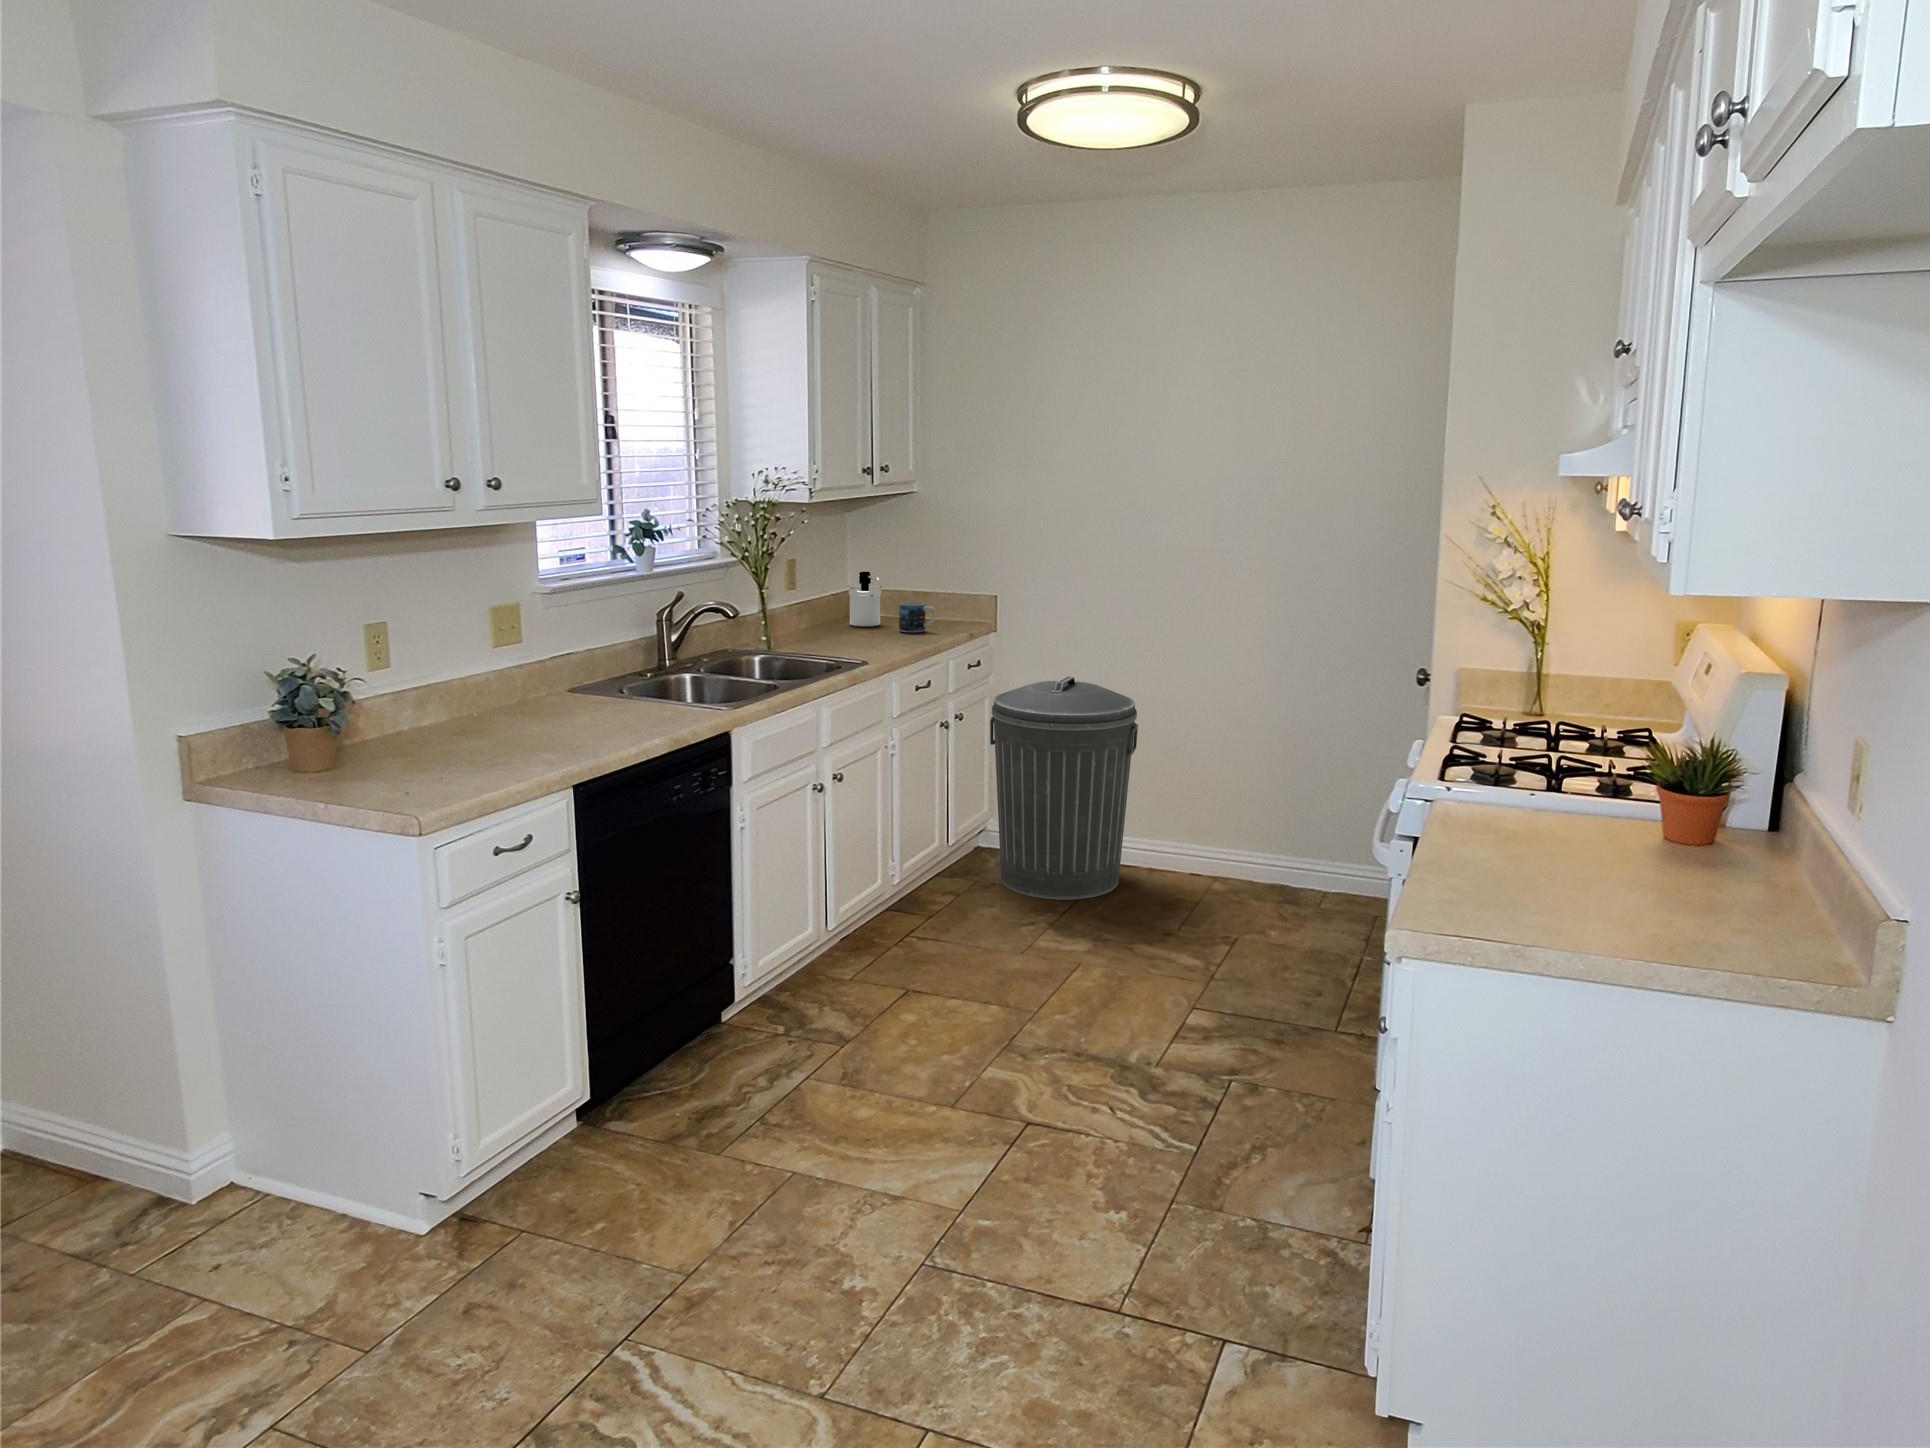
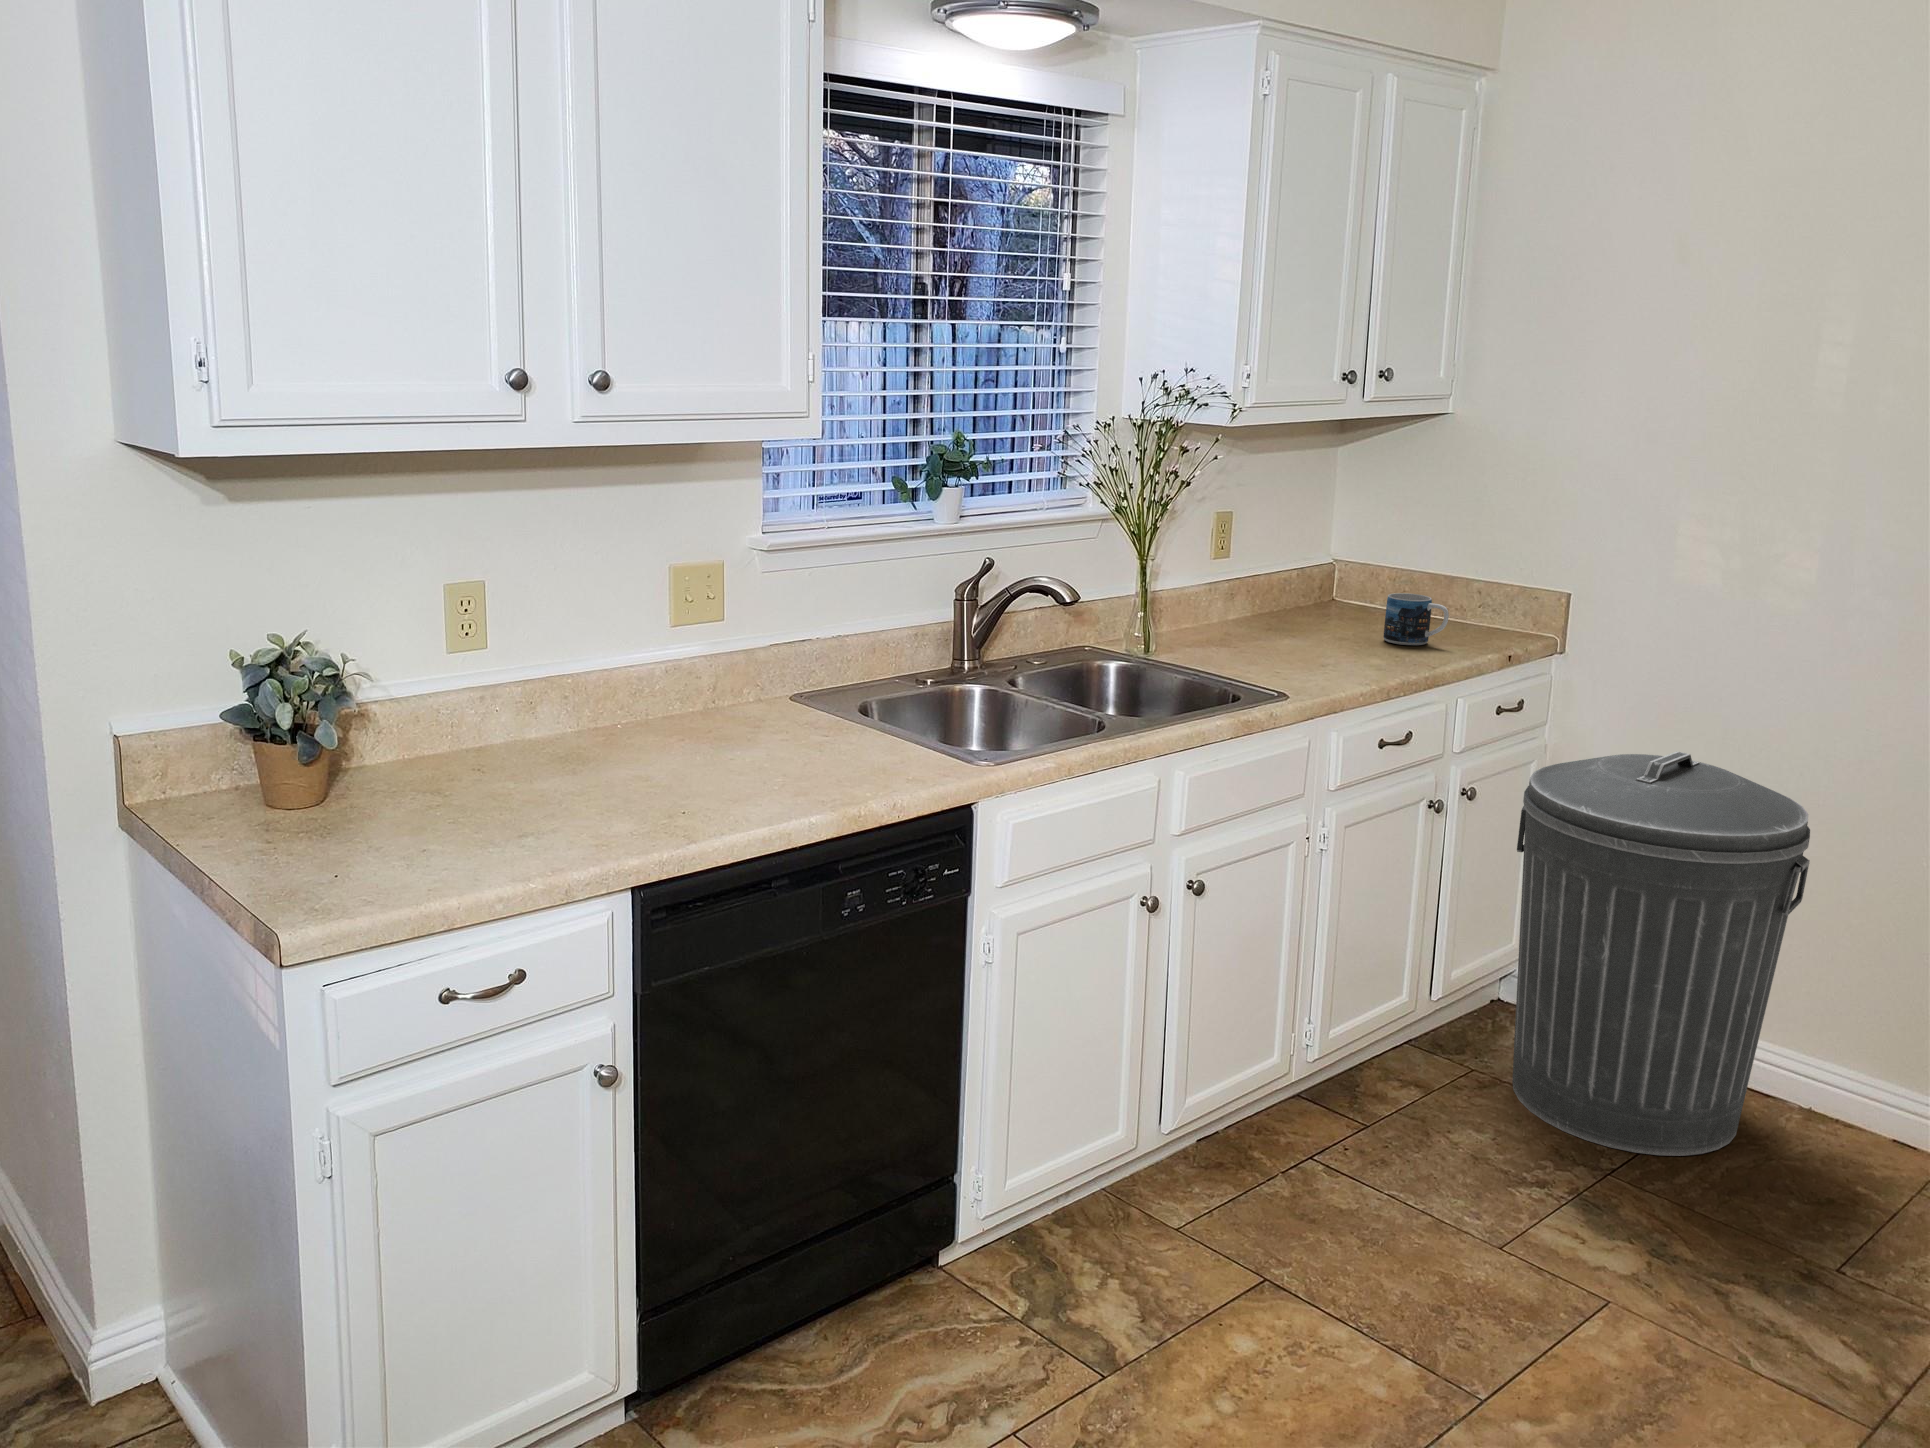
soap dispenser: present [849,572,882,626] -> none [1311,536,1368,626]

